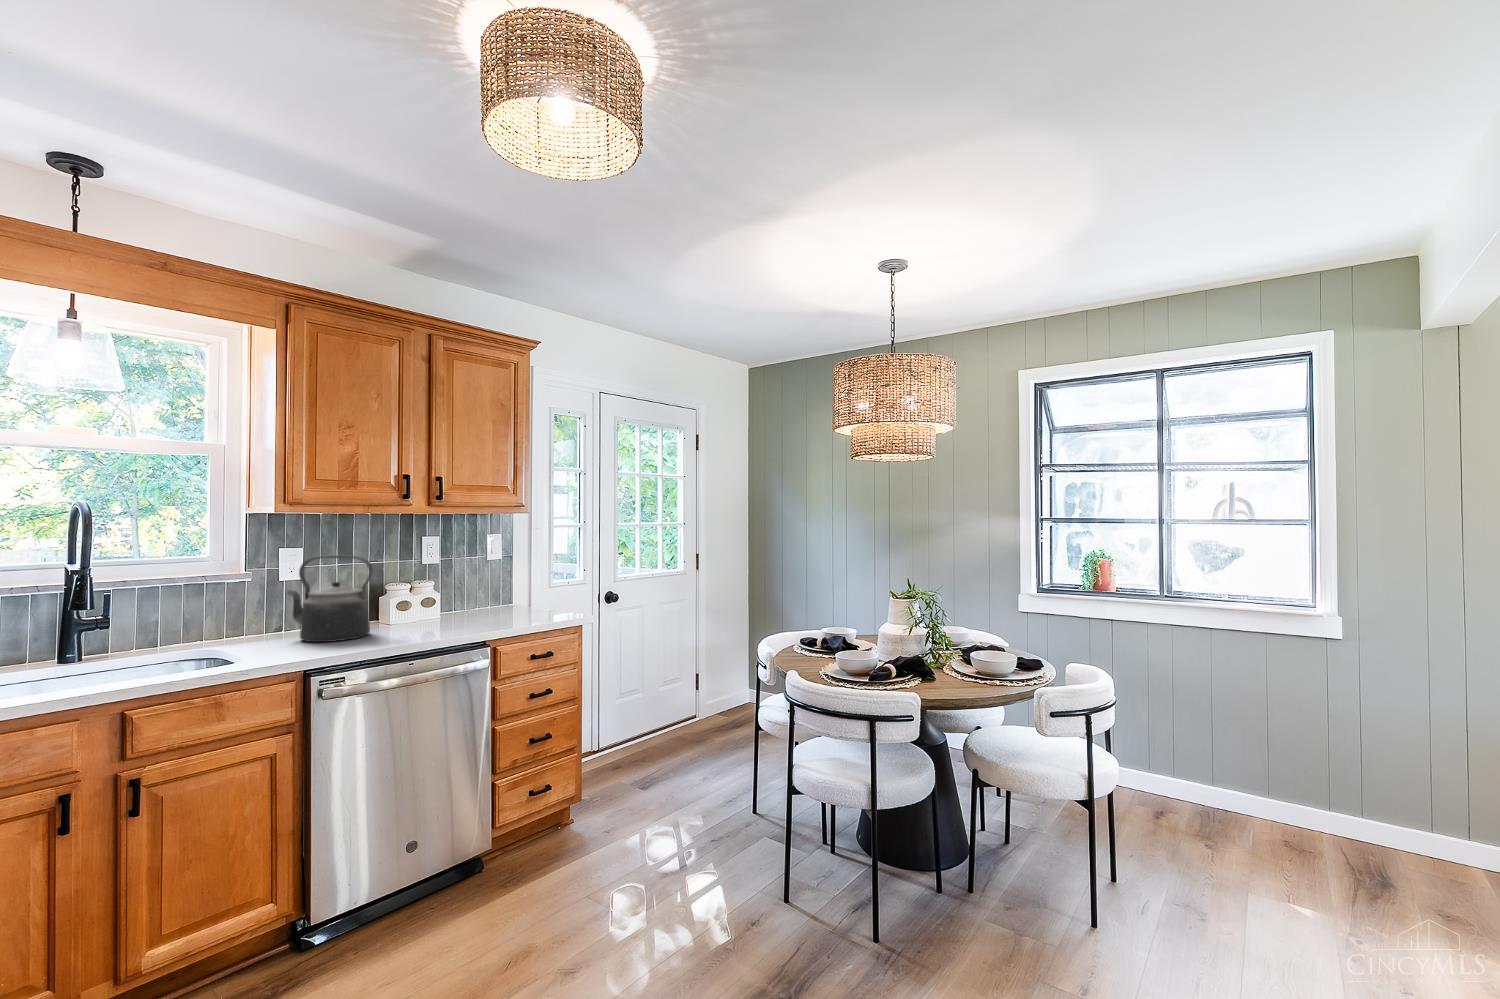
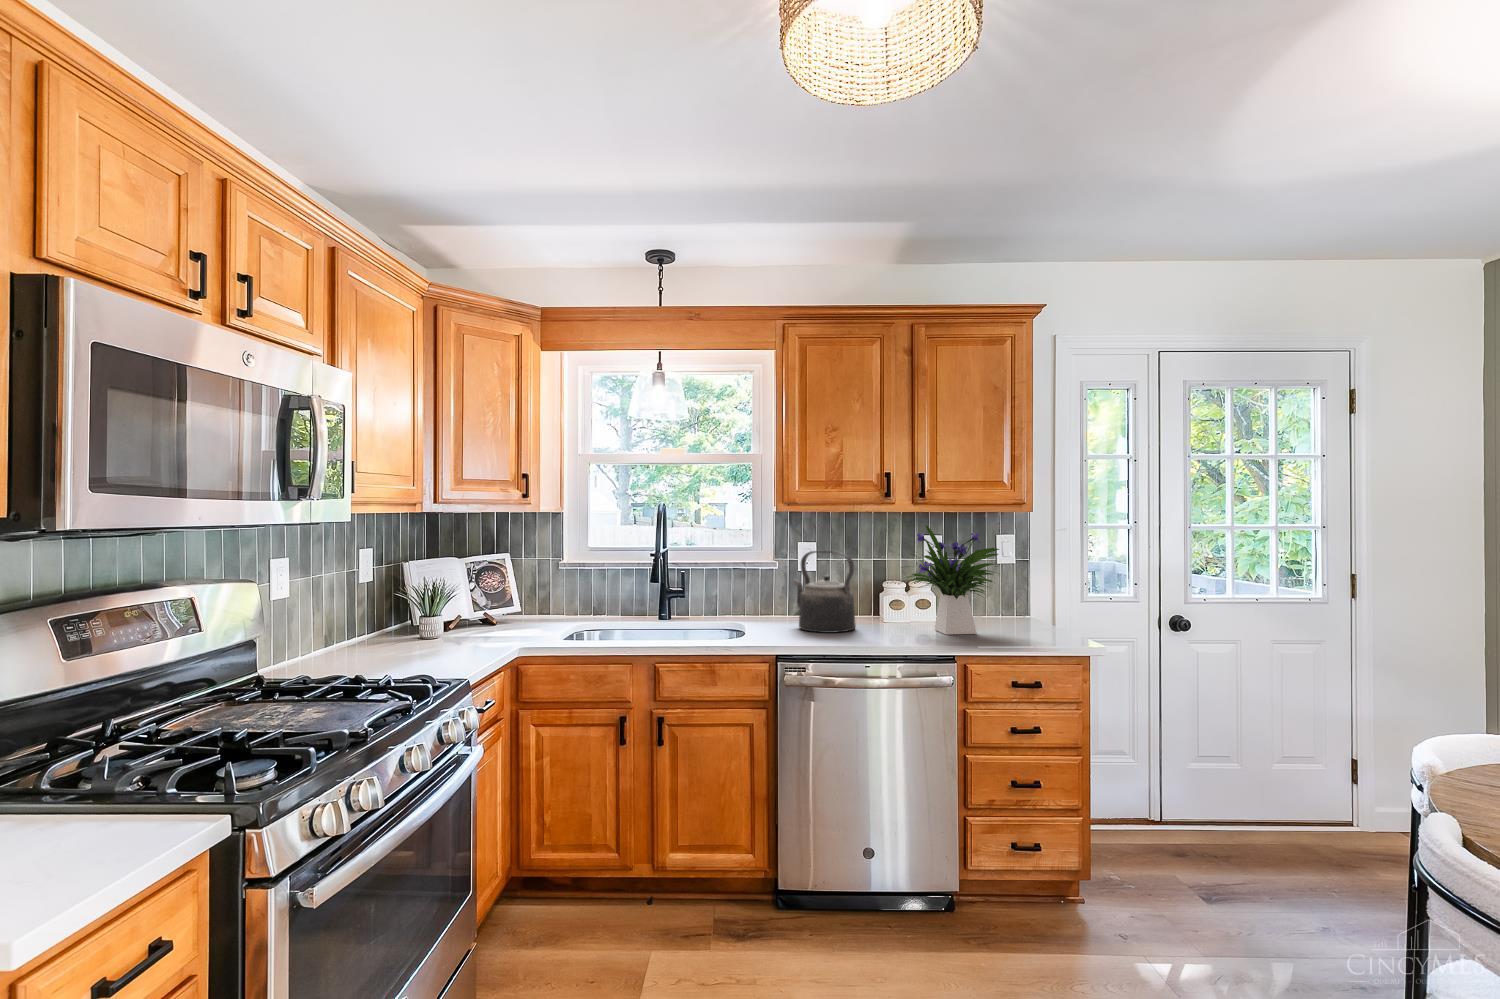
flower arrangement: none [419,527,519,625] -> present [901,525,999,635]

